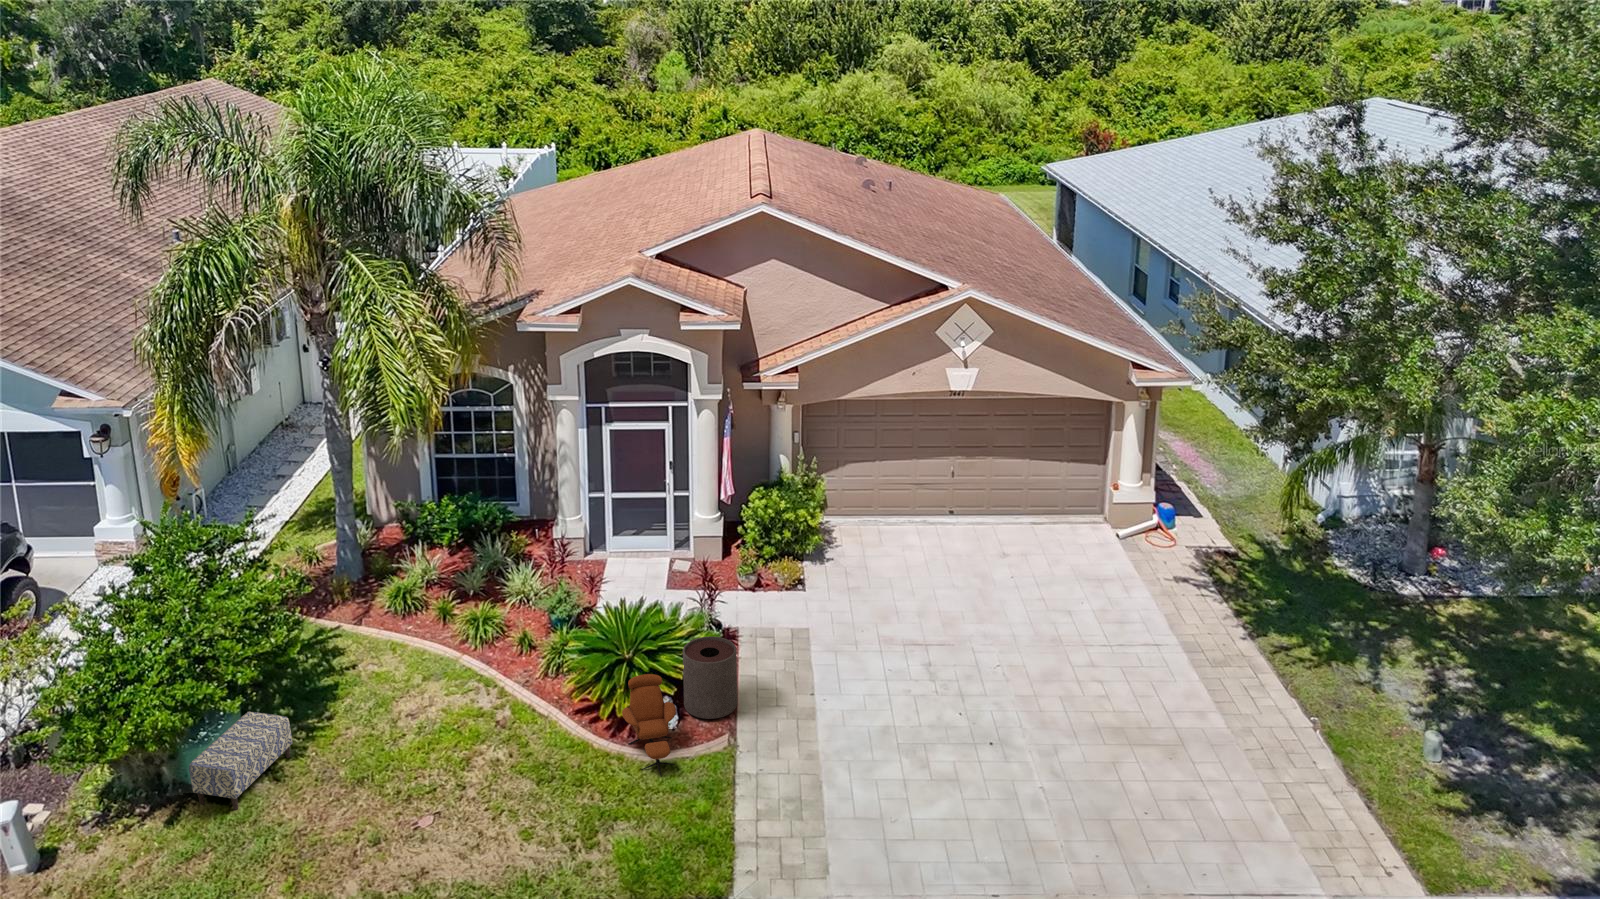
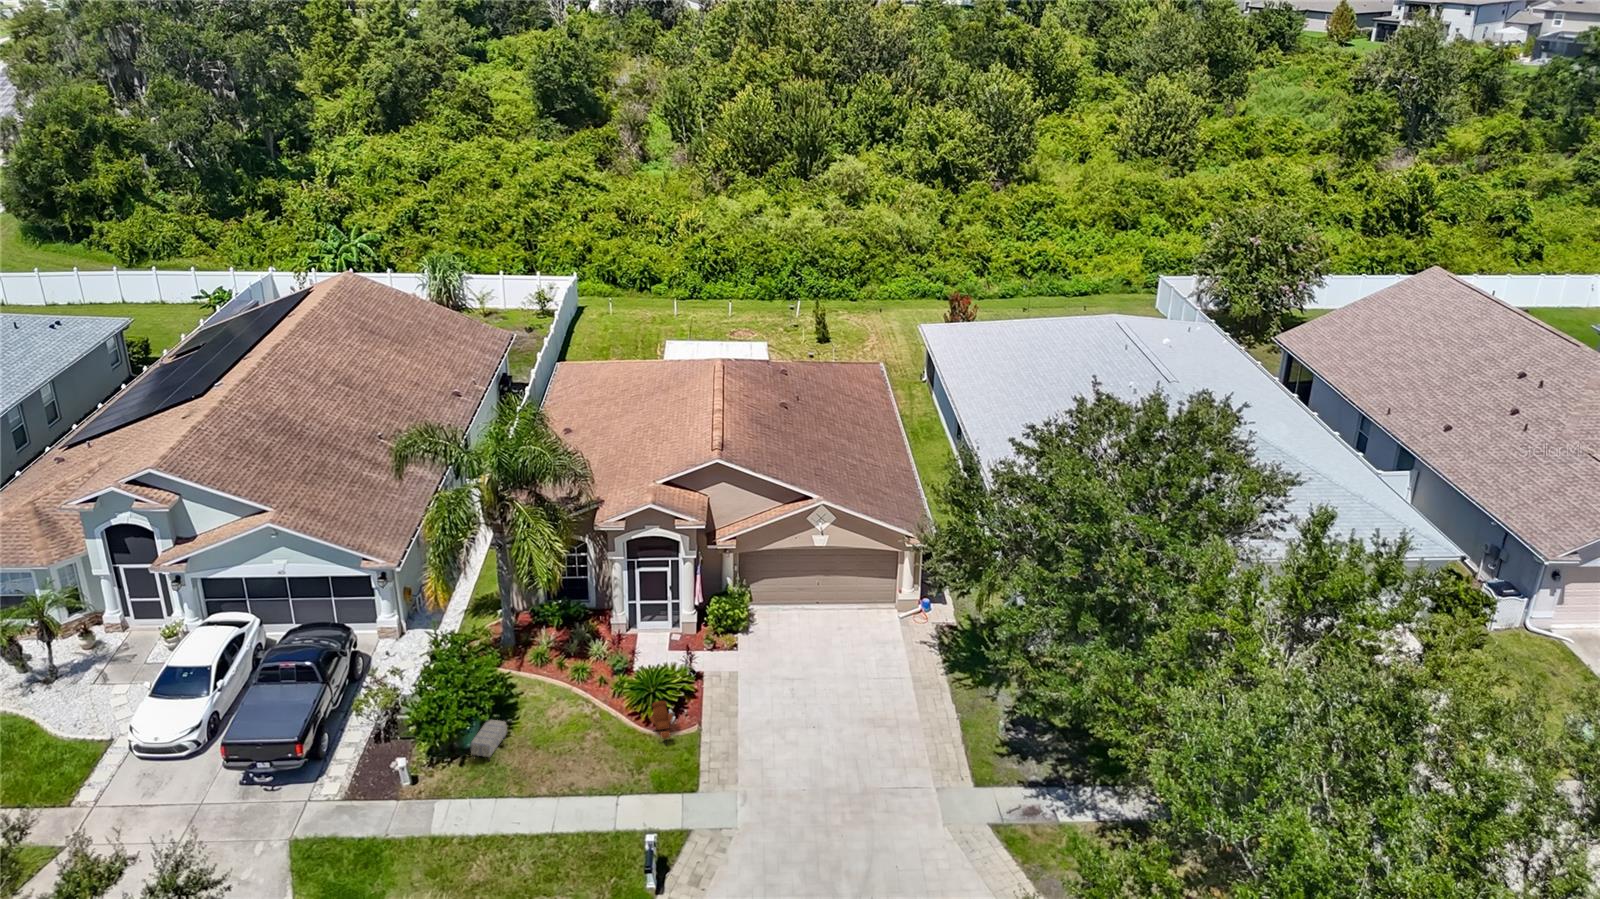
trash can: present [683,636,737,719] -> none [676,682,701,719]

